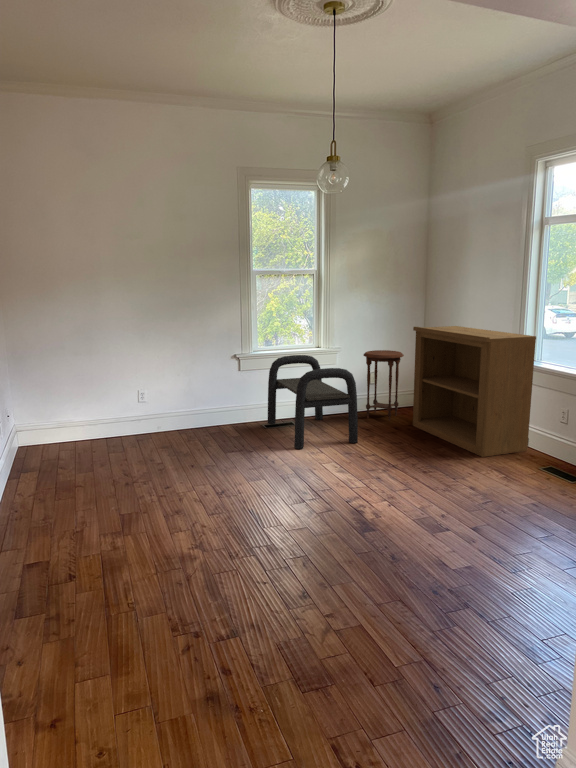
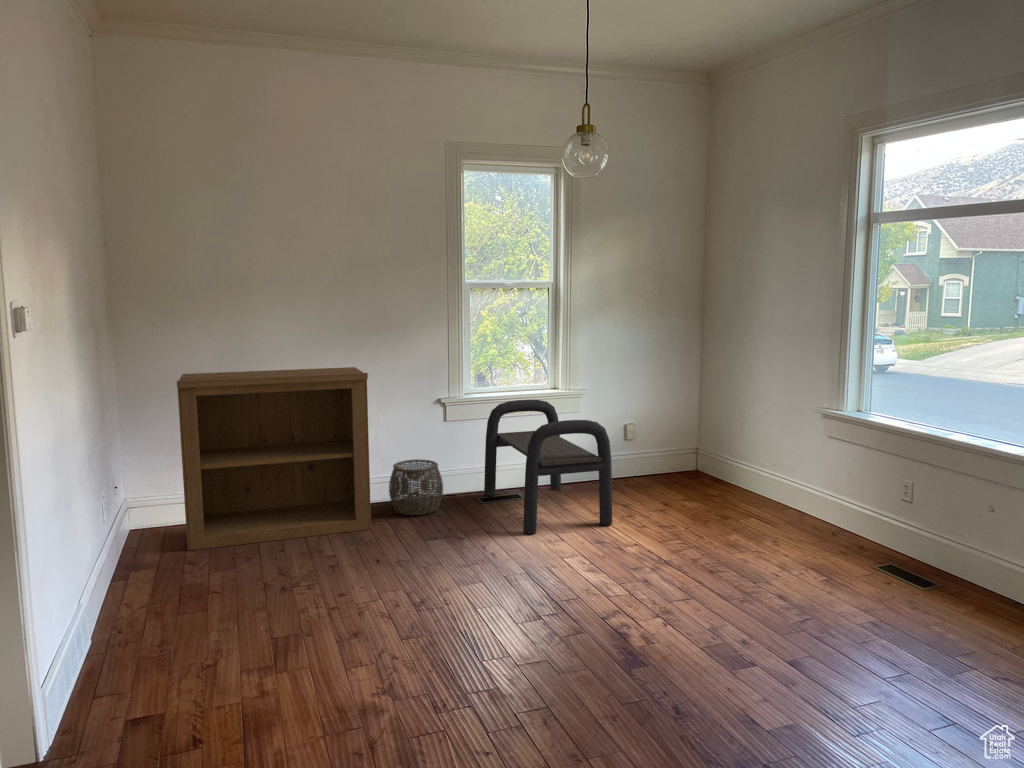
bookshelf: present [413,326,536,457] -> present [177,367,371,550]
side table: present [364,350,404,421] -> none [618,393,673,492]
woven basket: none [199,398,238,437] -> present [389,460,443,515]

